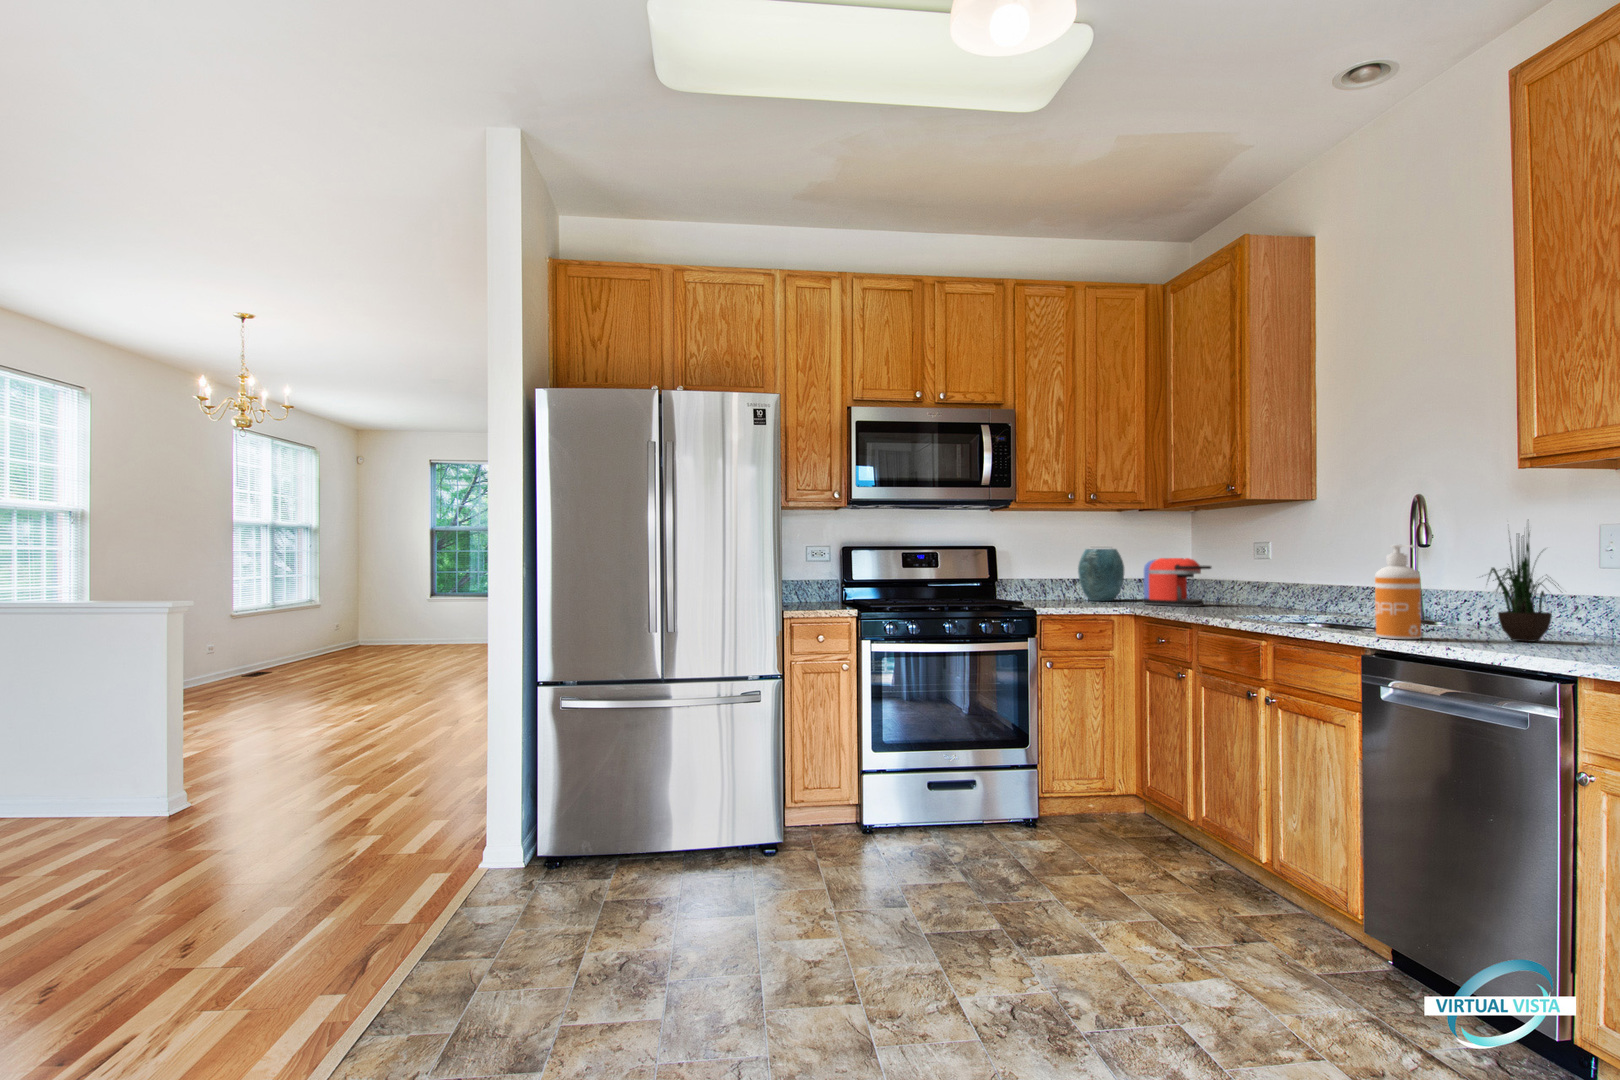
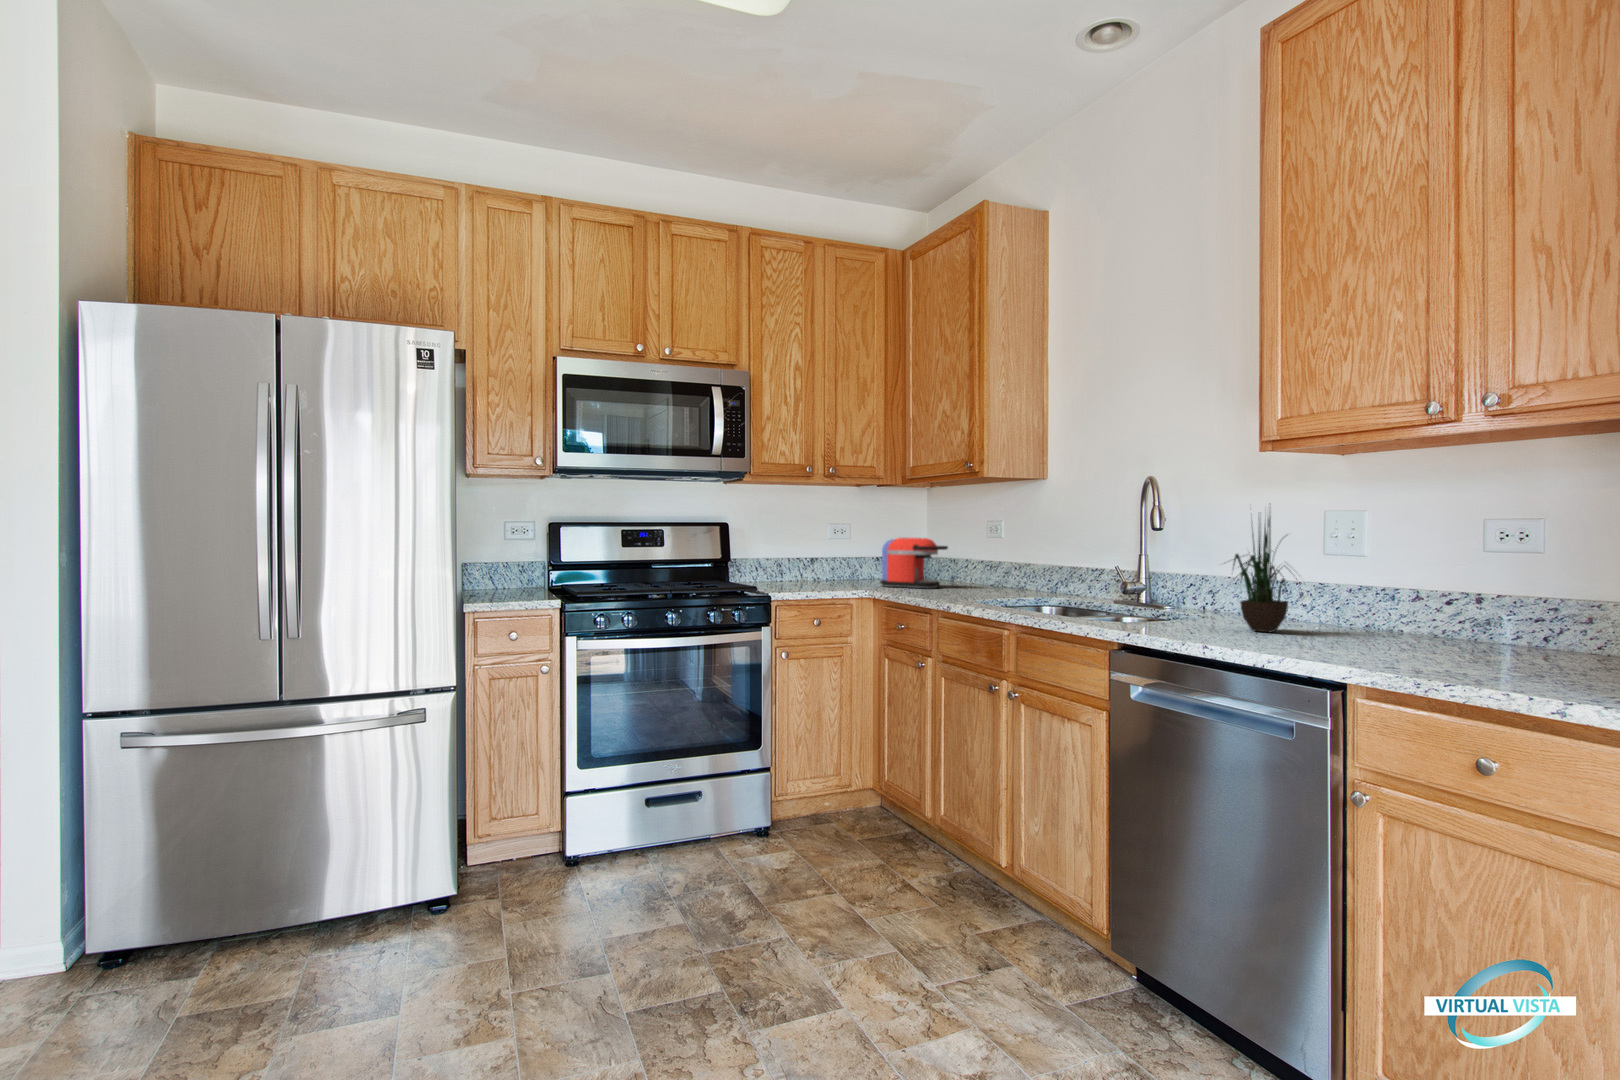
soap dispenser: present [1375,545,1421,639] -> none [1126,529,1171,632]
vase: present [1078,549,1124,601] -> none [816,527,862,583]

